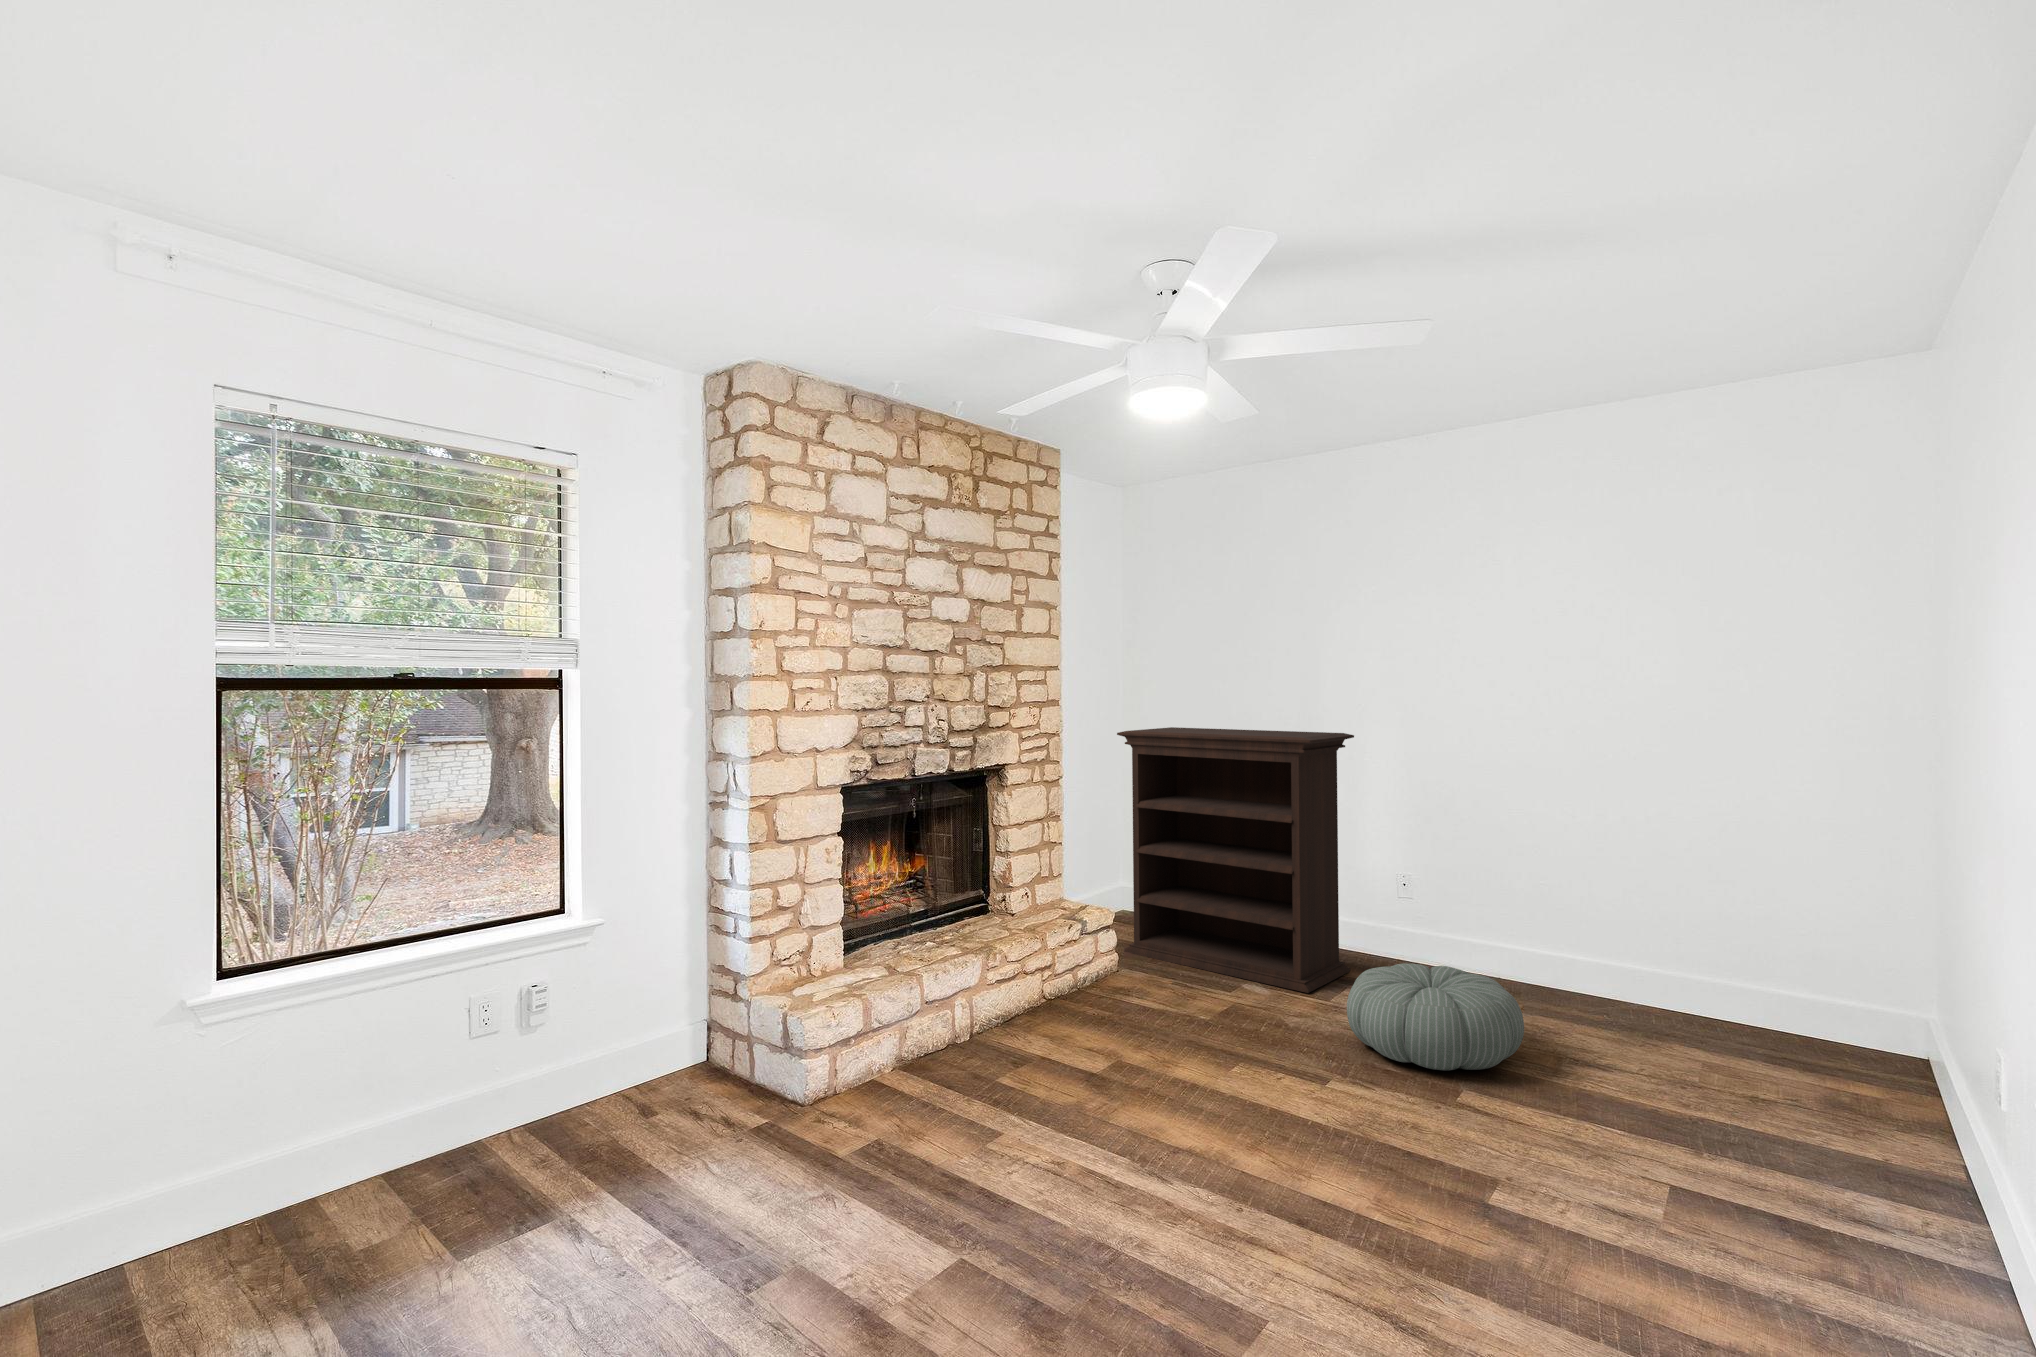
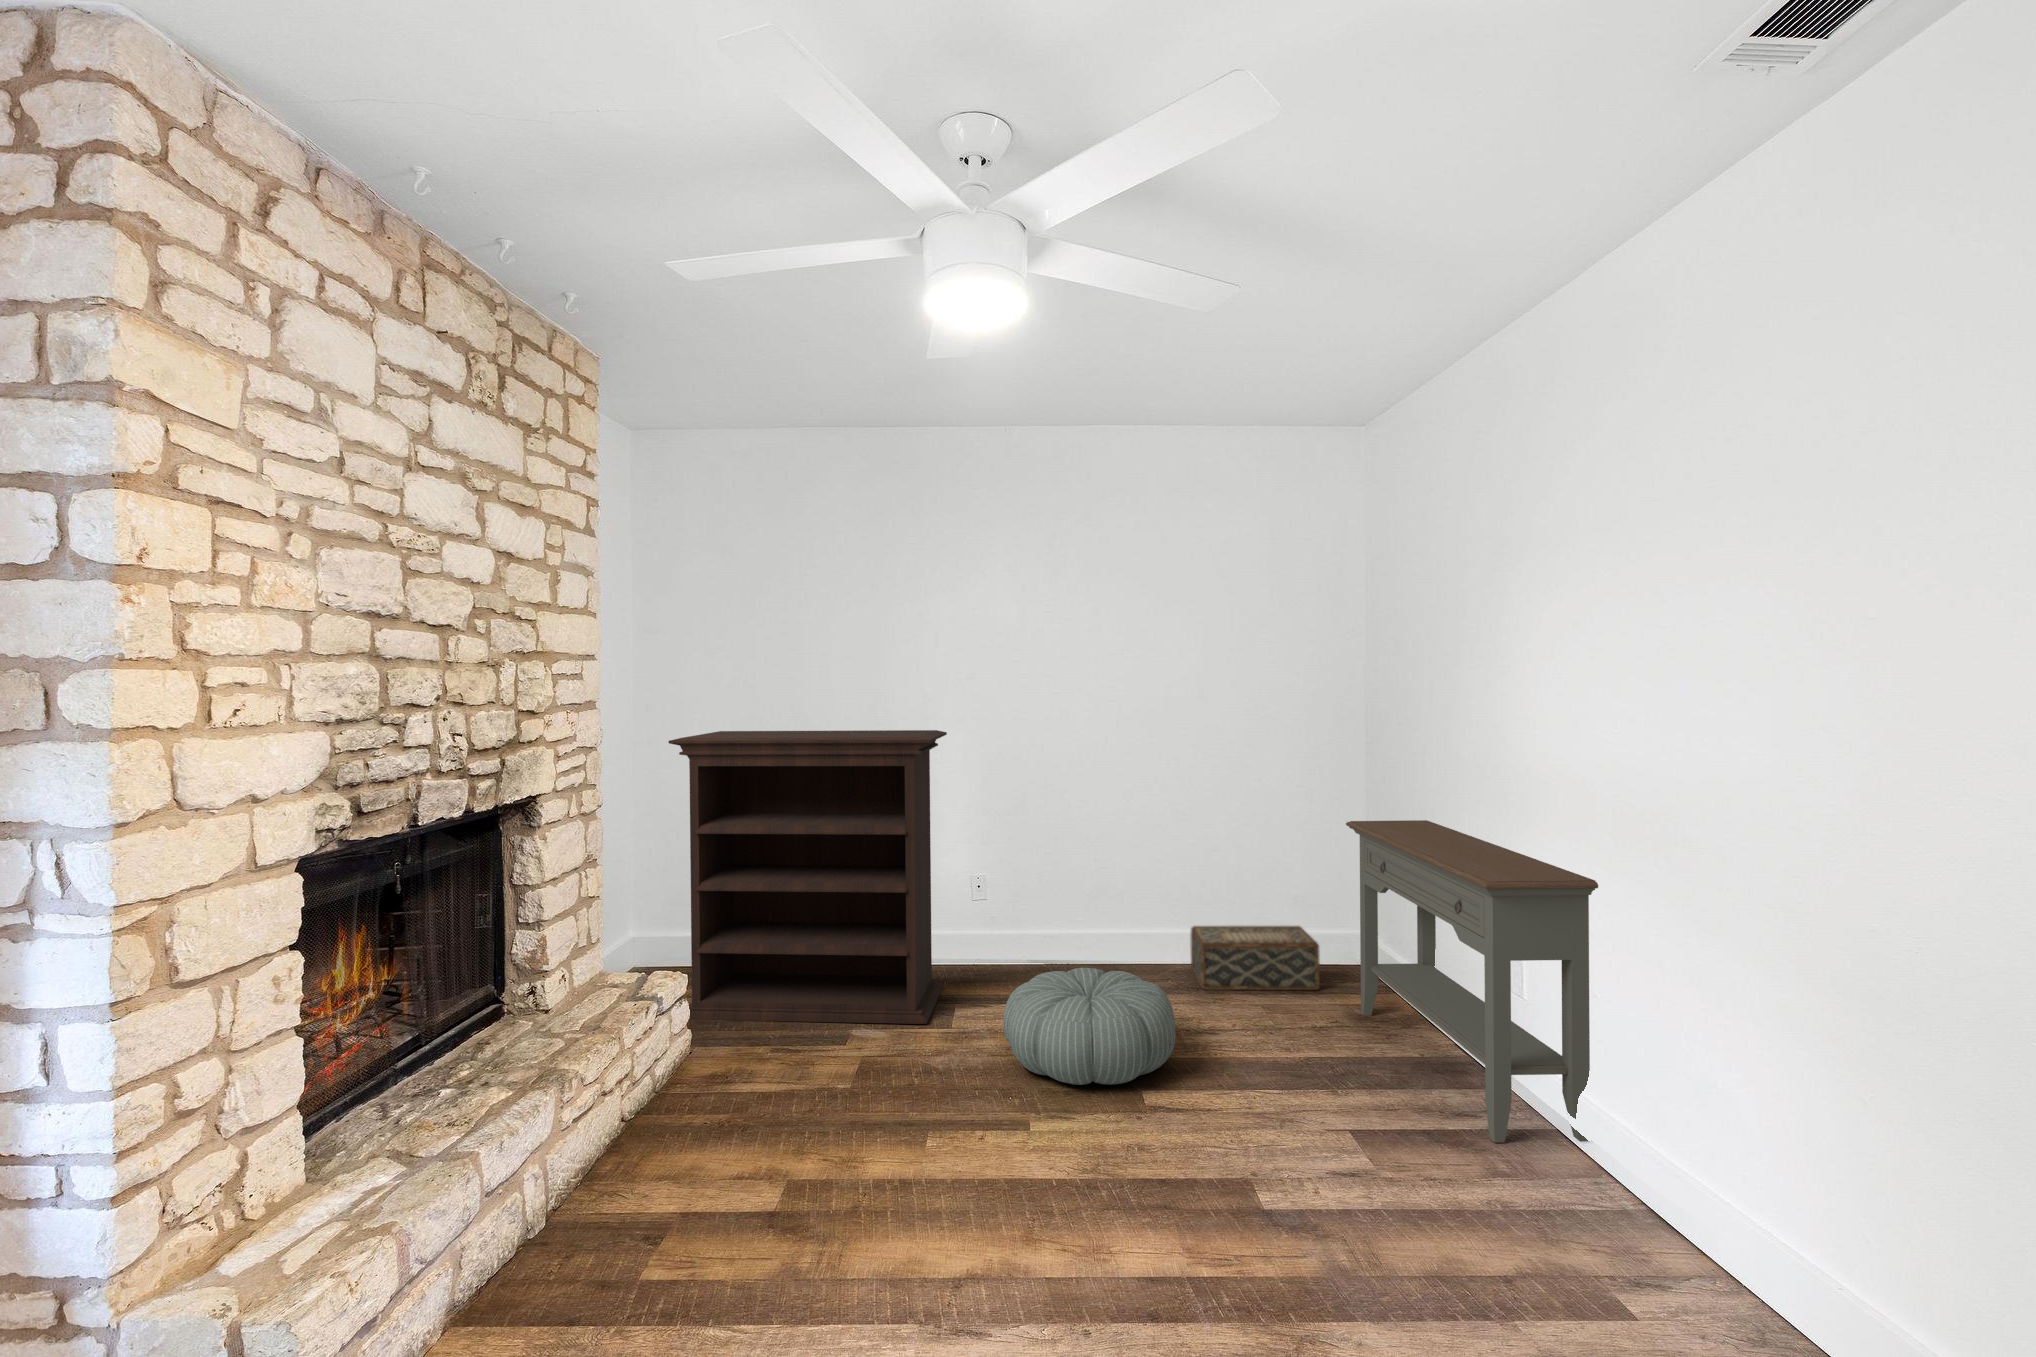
console table: none [1803,858,1981,1260] -> present [1346,820,1598,1143]
woven basket: none [1628,960,1794,1056] -> present [1190,926,1320,990]

